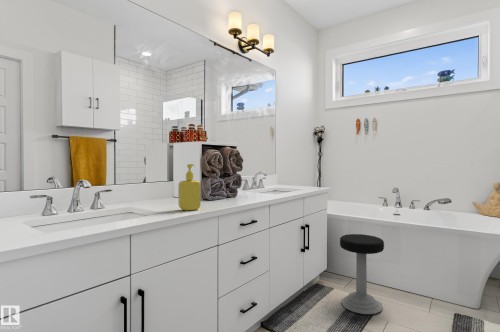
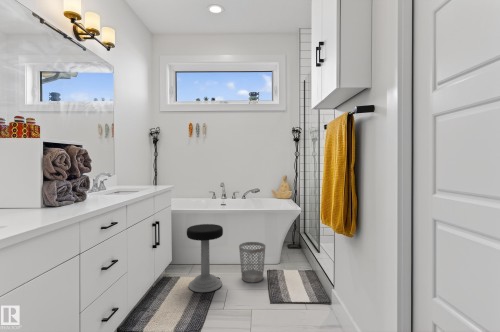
soap dispenser: present [178,164,201,211] -> none [26,165,59,221]
wastebasket: none [407,265,447,320] -> present [239,242,265,282]

